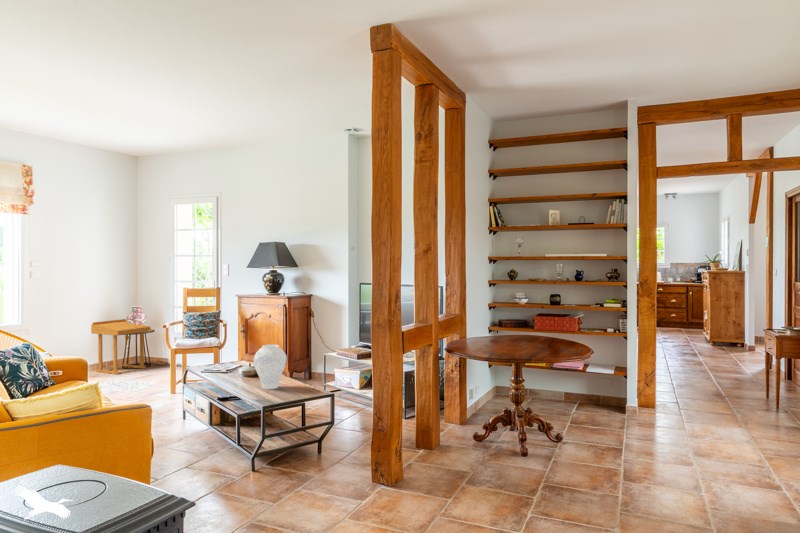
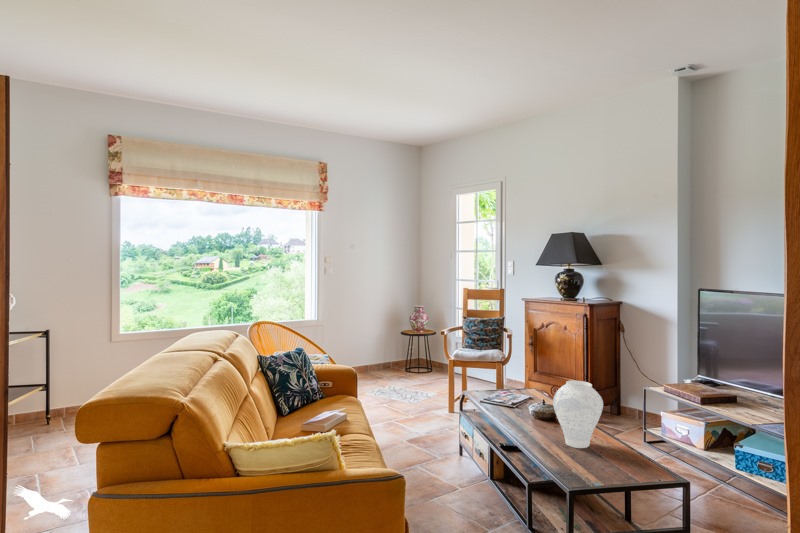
side table: present [91,319,150,374] -> none [377,318,431,376]

